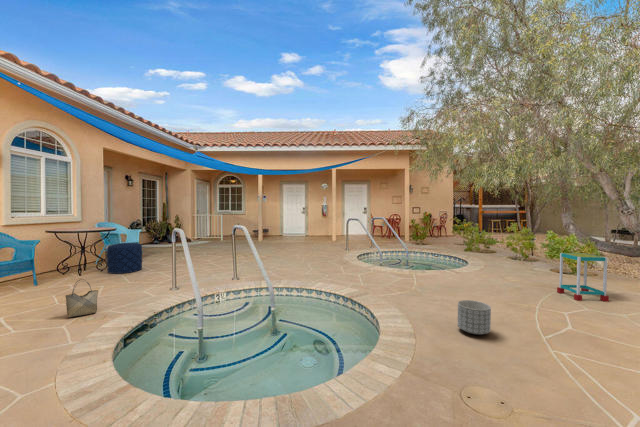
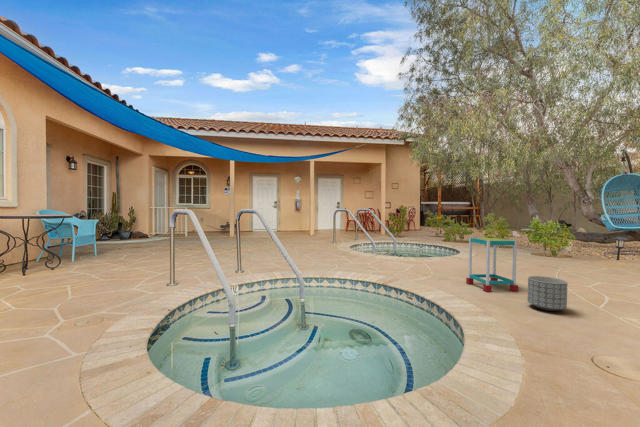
pouf: present [107,243,142,274] -> none [59,232,107,271]
side table: present [557,253,609,302] -> present [466,238,518,292]
woven basket: present [65,280,98,317] -> none [28,271,77,325]

